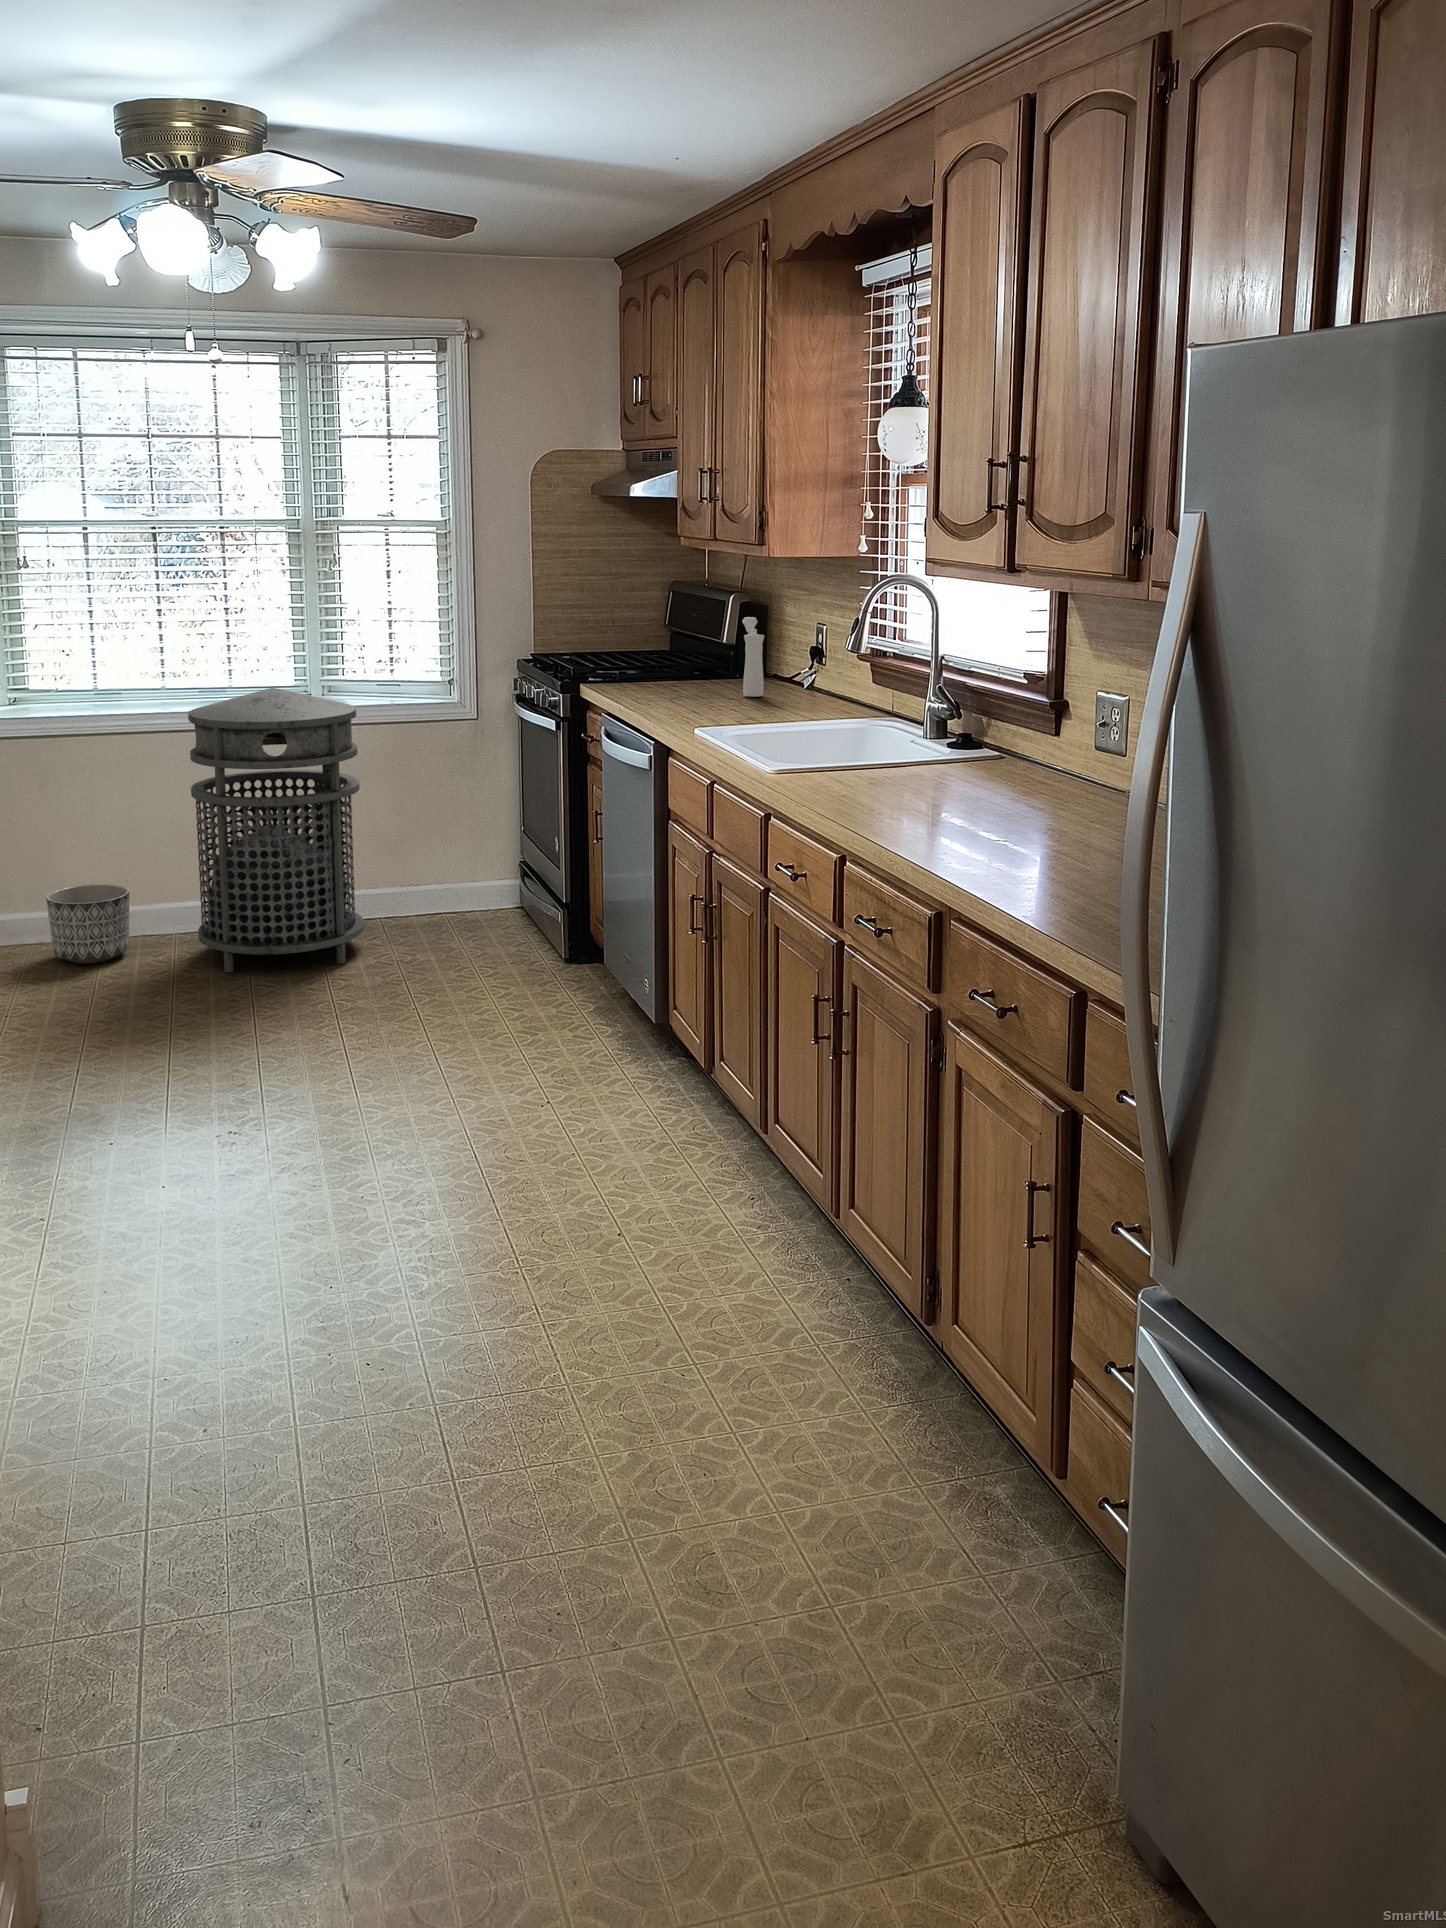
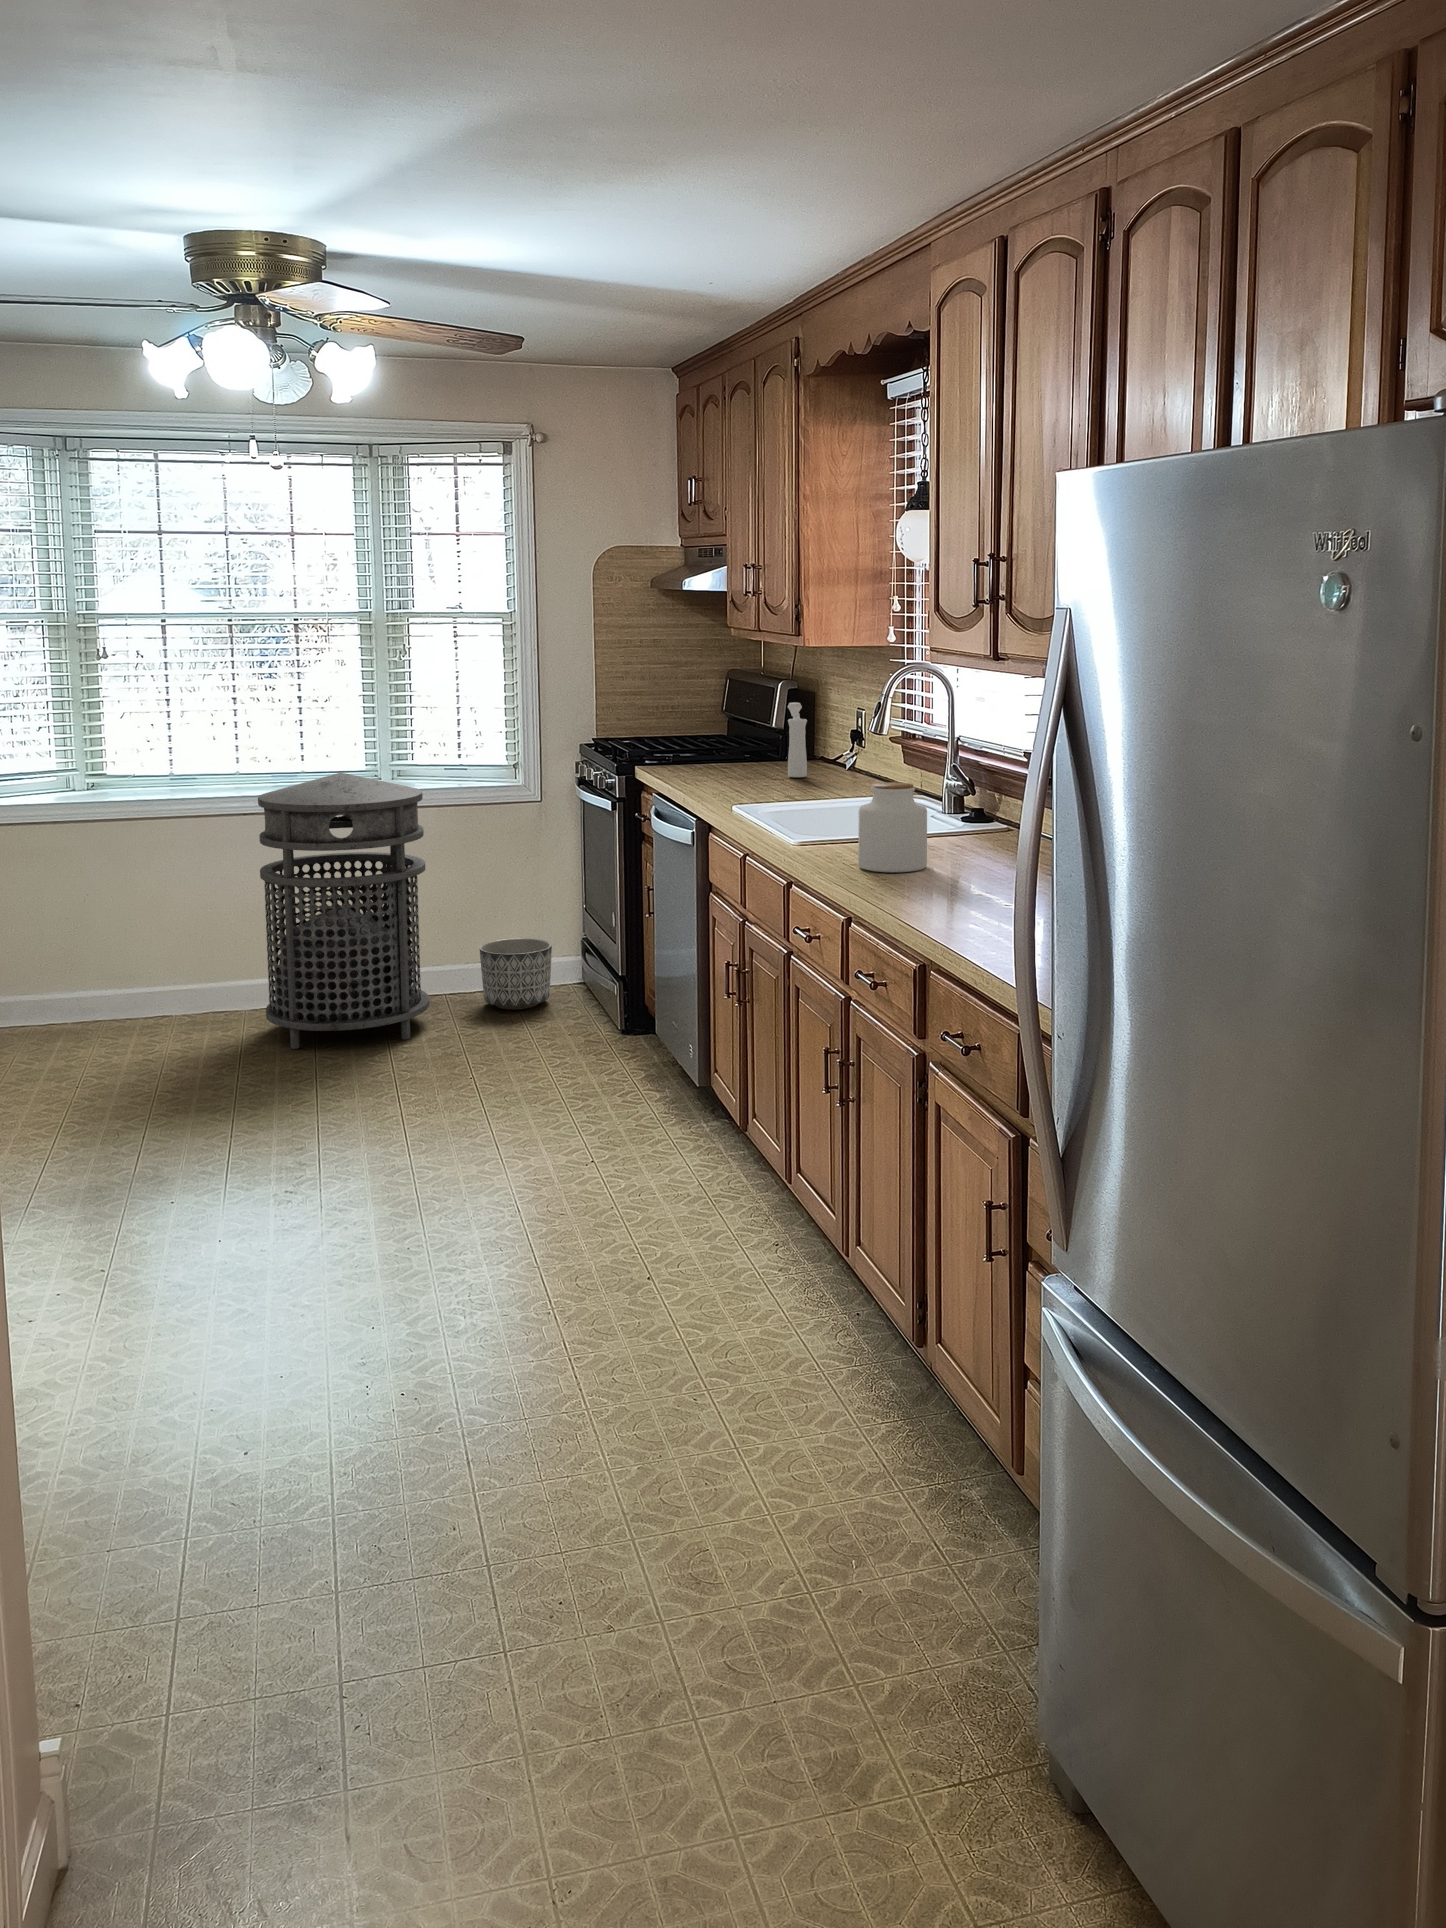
jar: none [849,707,926,806] -> present [858,782,927,872]
planter: present [46,884,129,963] -> present [479,938,552,1010]

